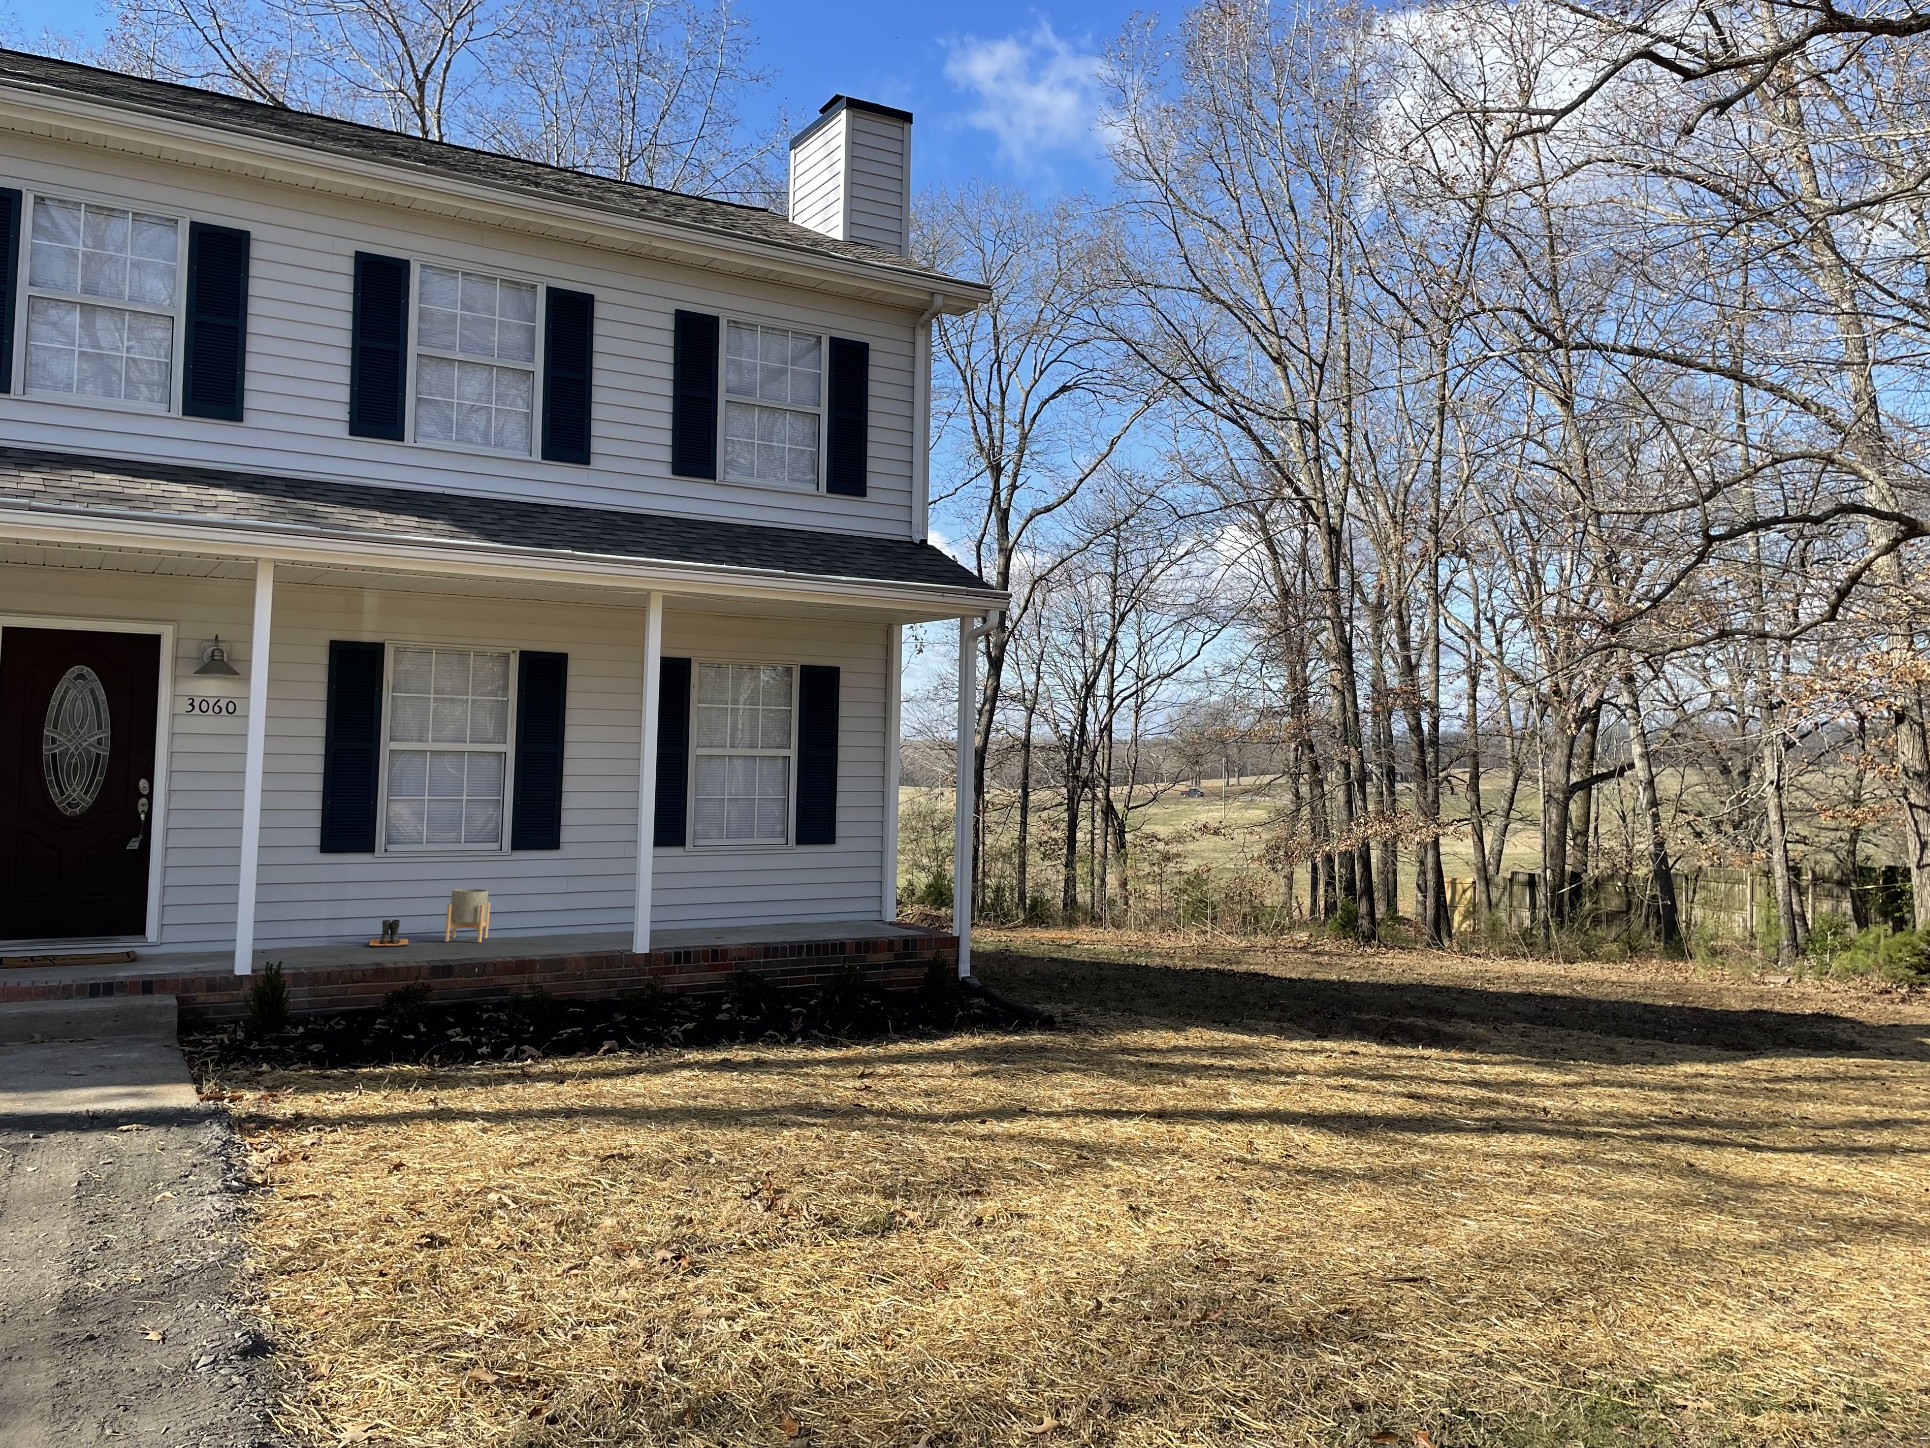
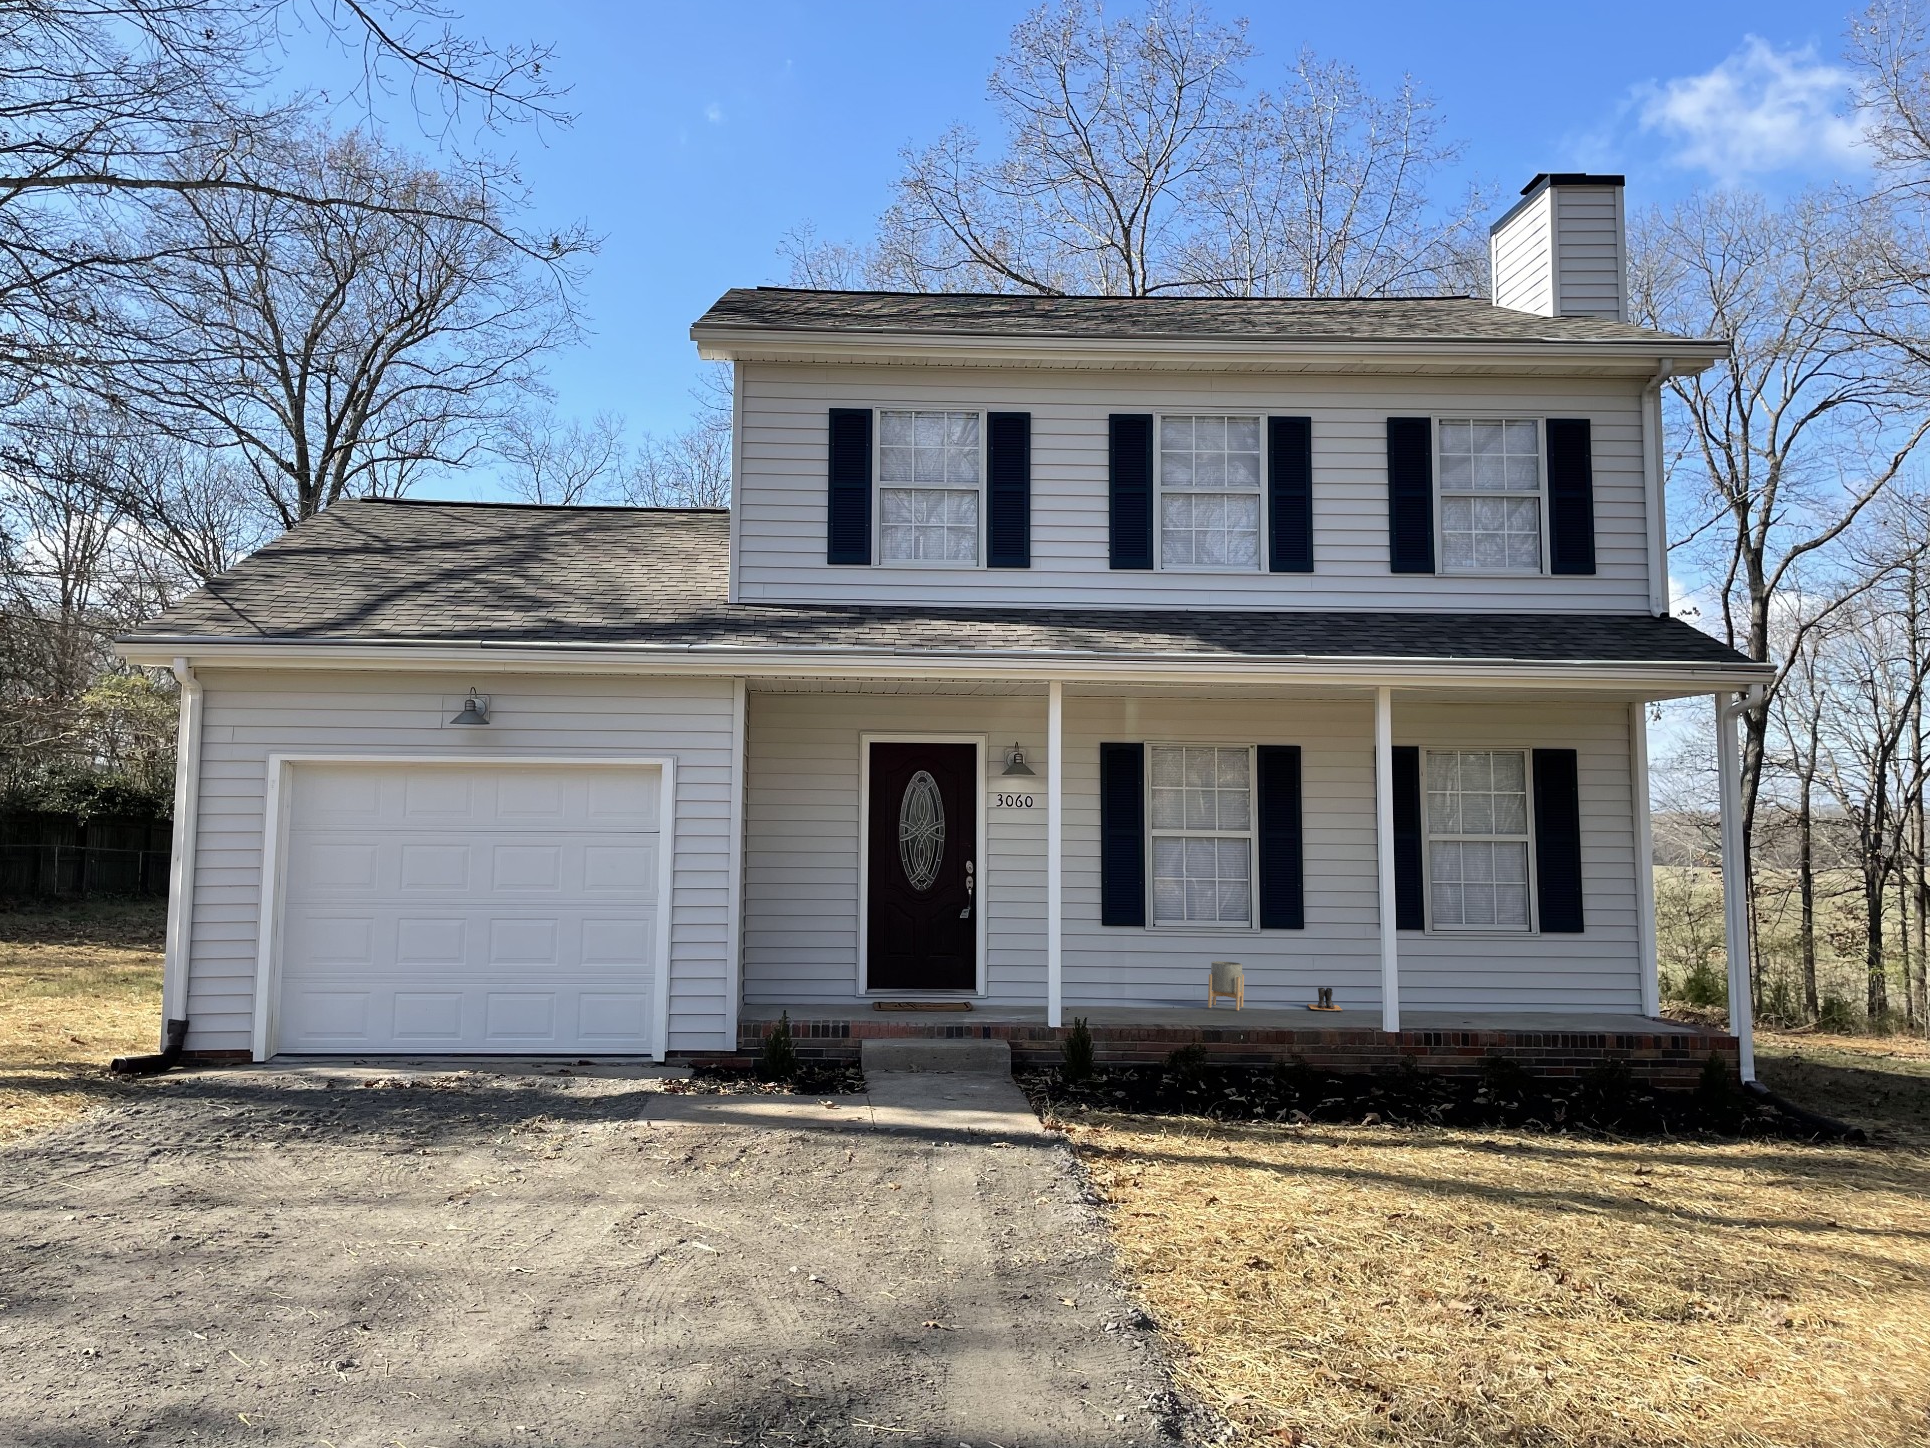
boots: present [369,920,409,946] -> present [1307,988,1343,1011]

